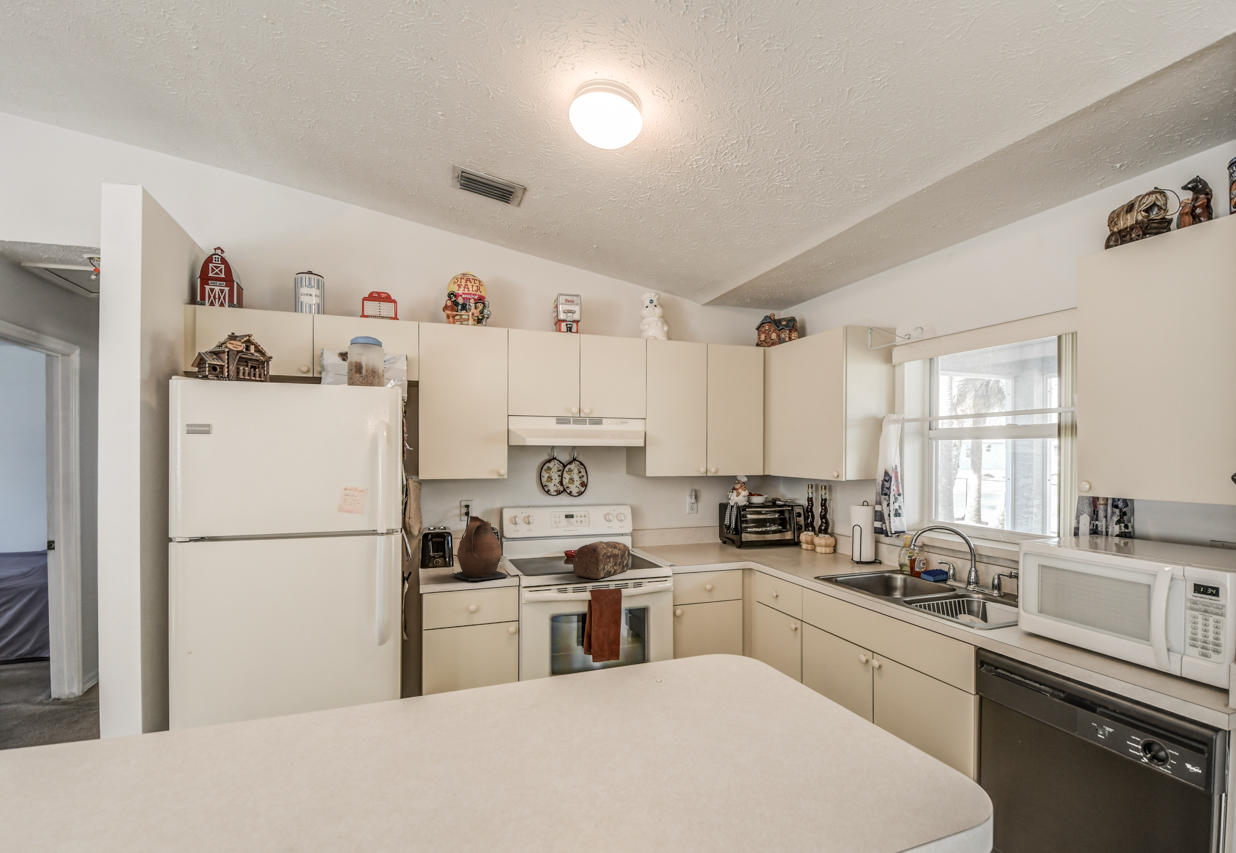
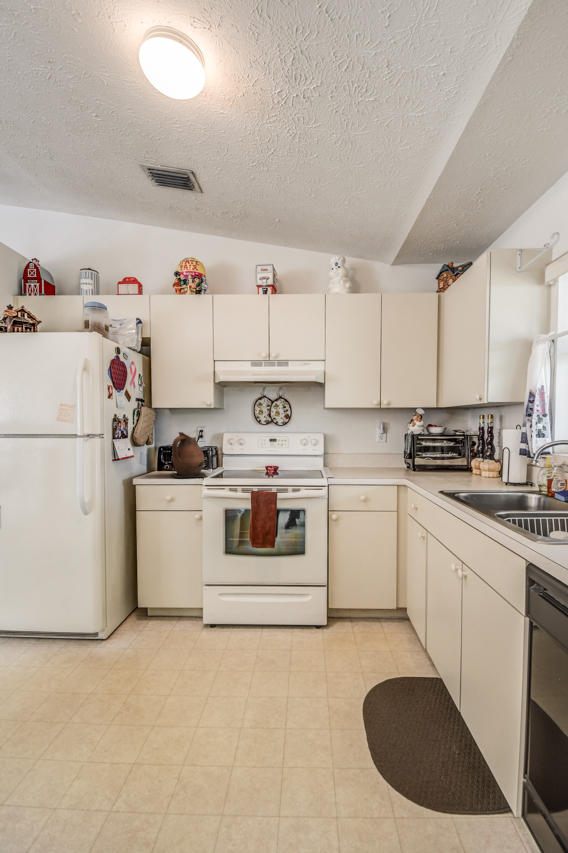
bread loaf: present [573,541,630,579] -> none [249,455,300,482]

